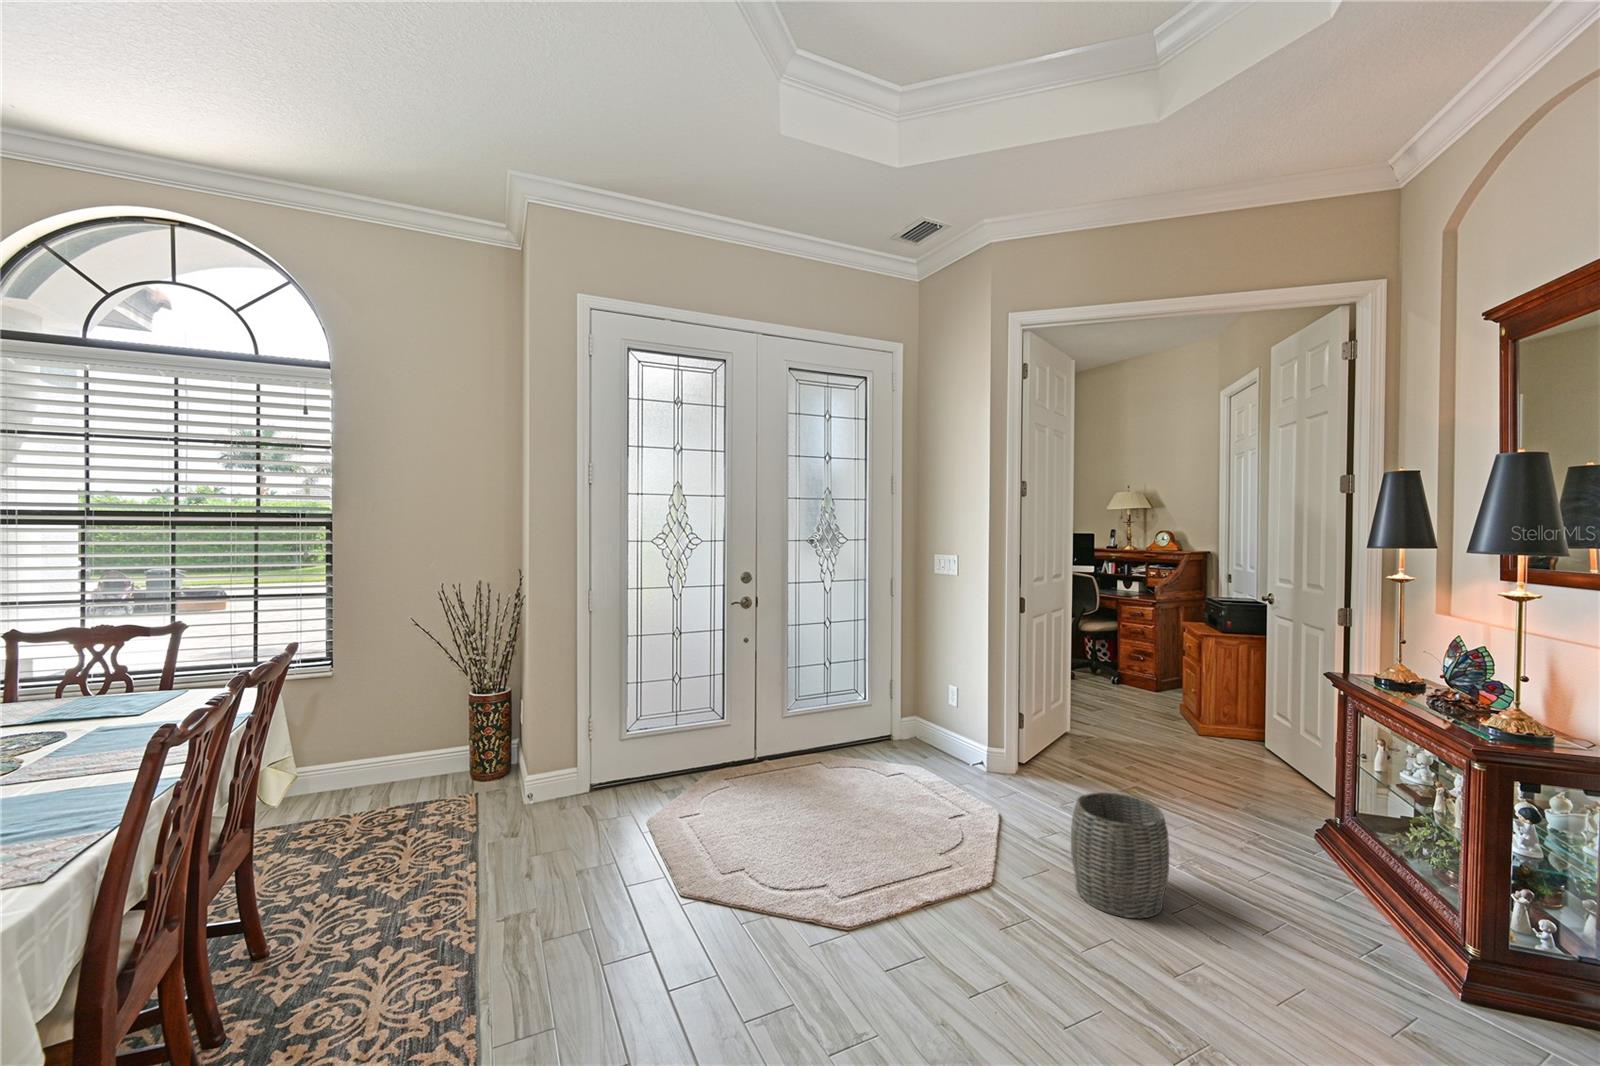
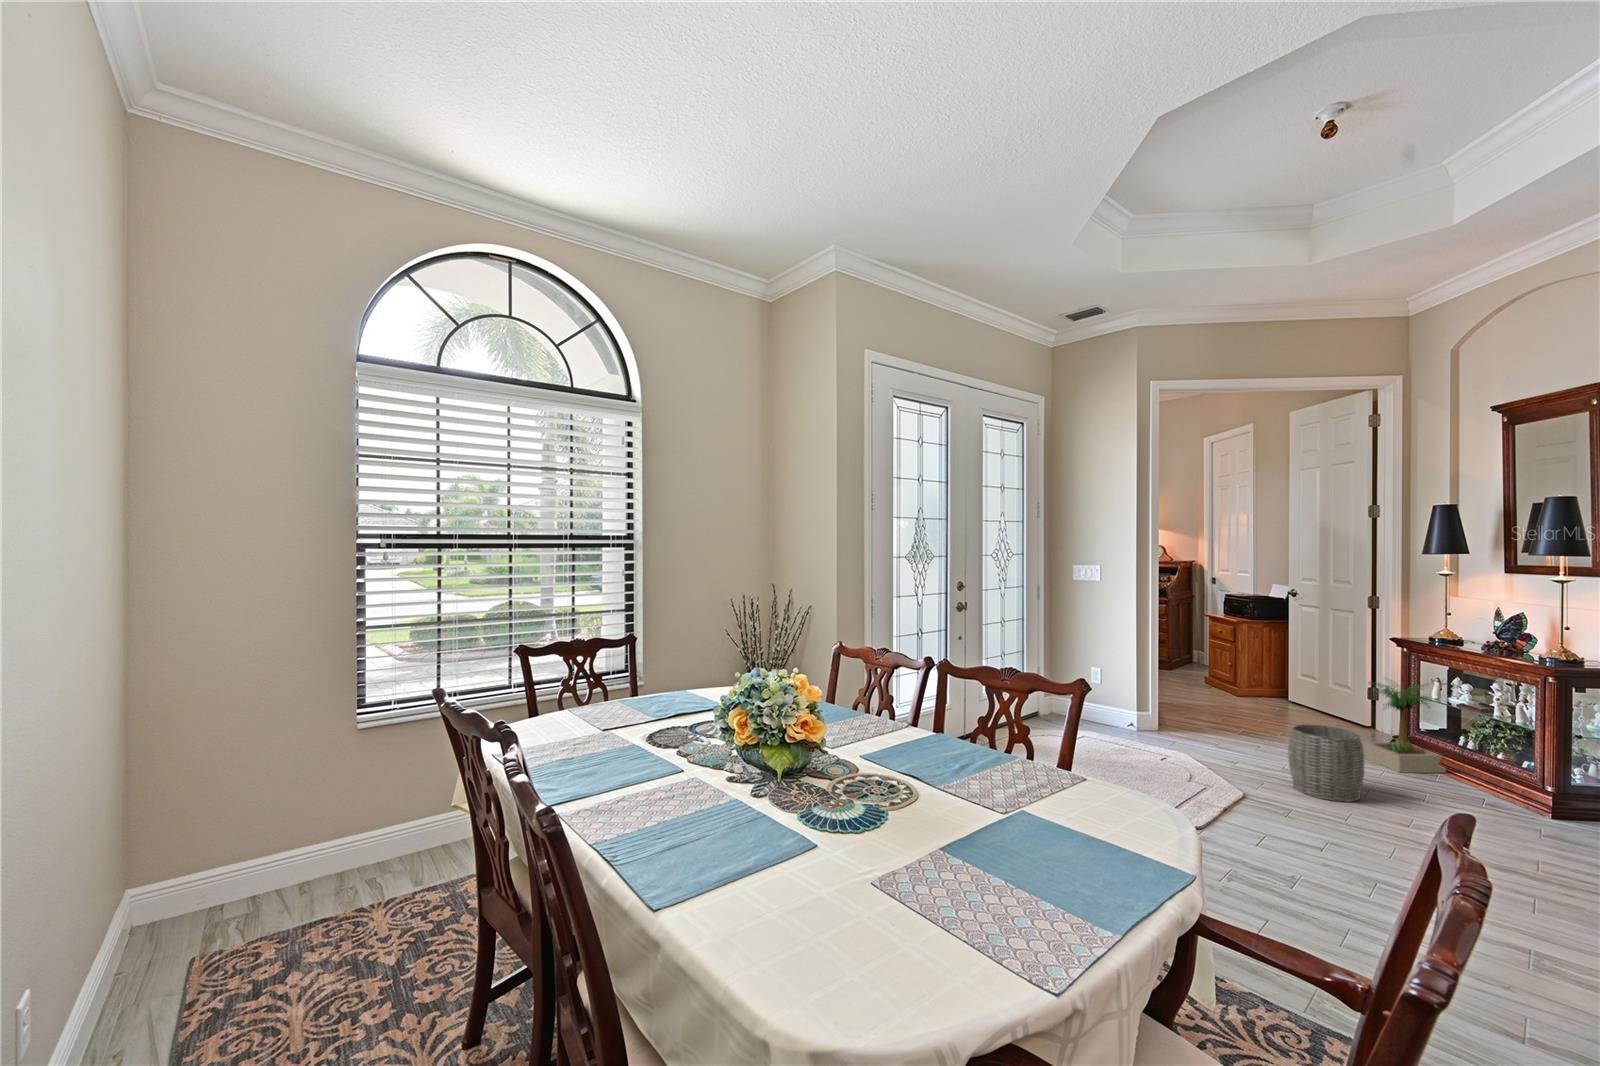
potted plant: none [1251,730,1380,888] -> present [1363,680,1446,773]

